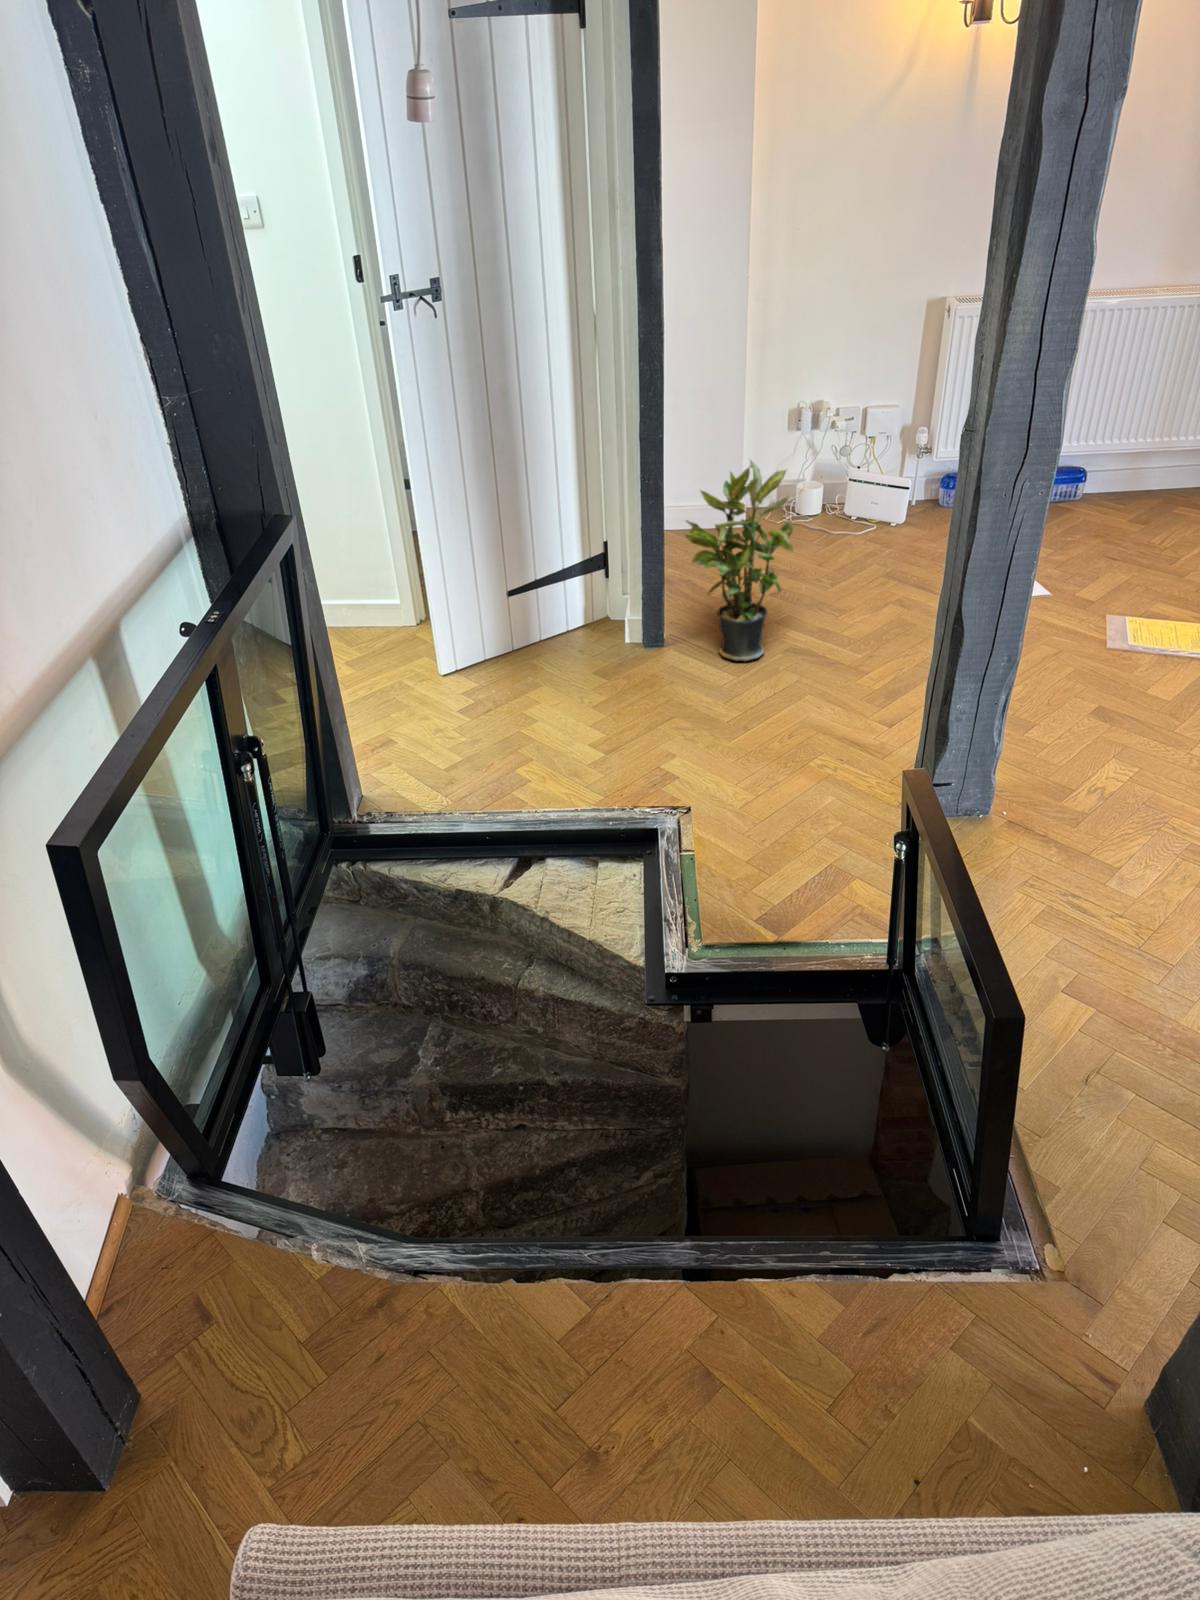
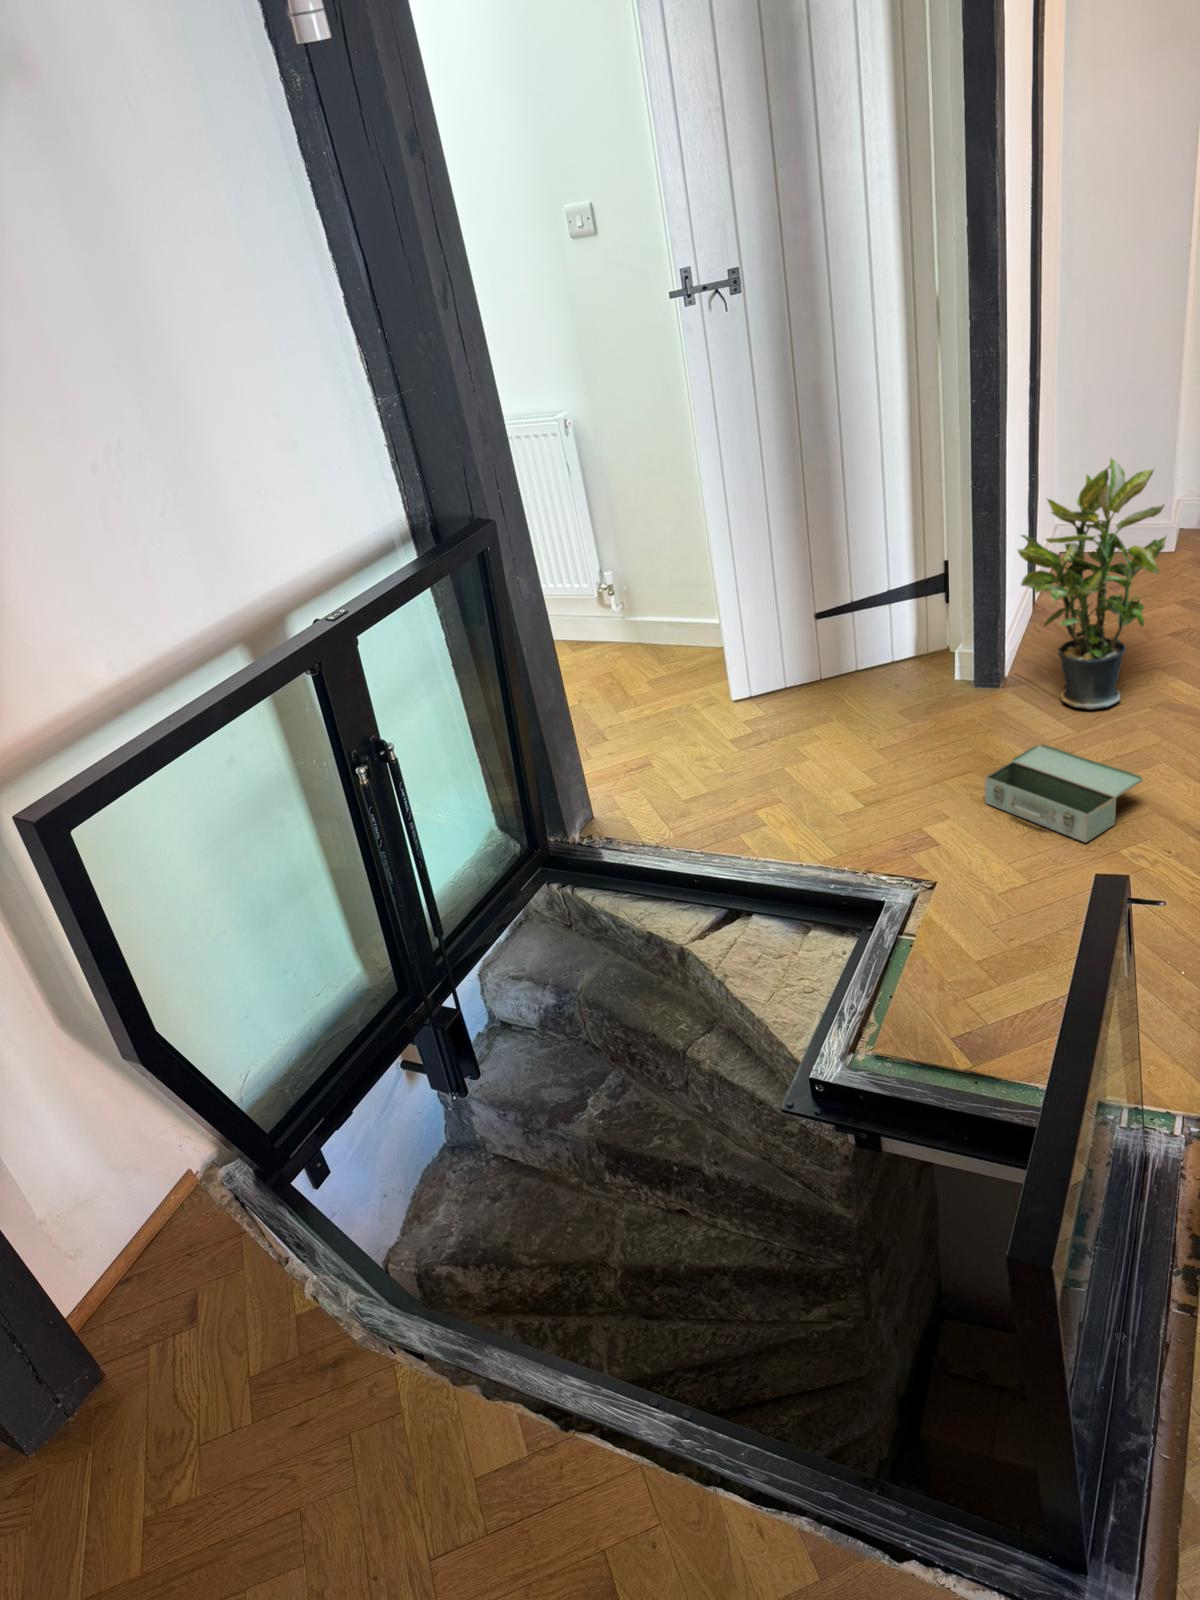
toolbox: none [701,691,815,764] -> present [985,744,1143,842]

